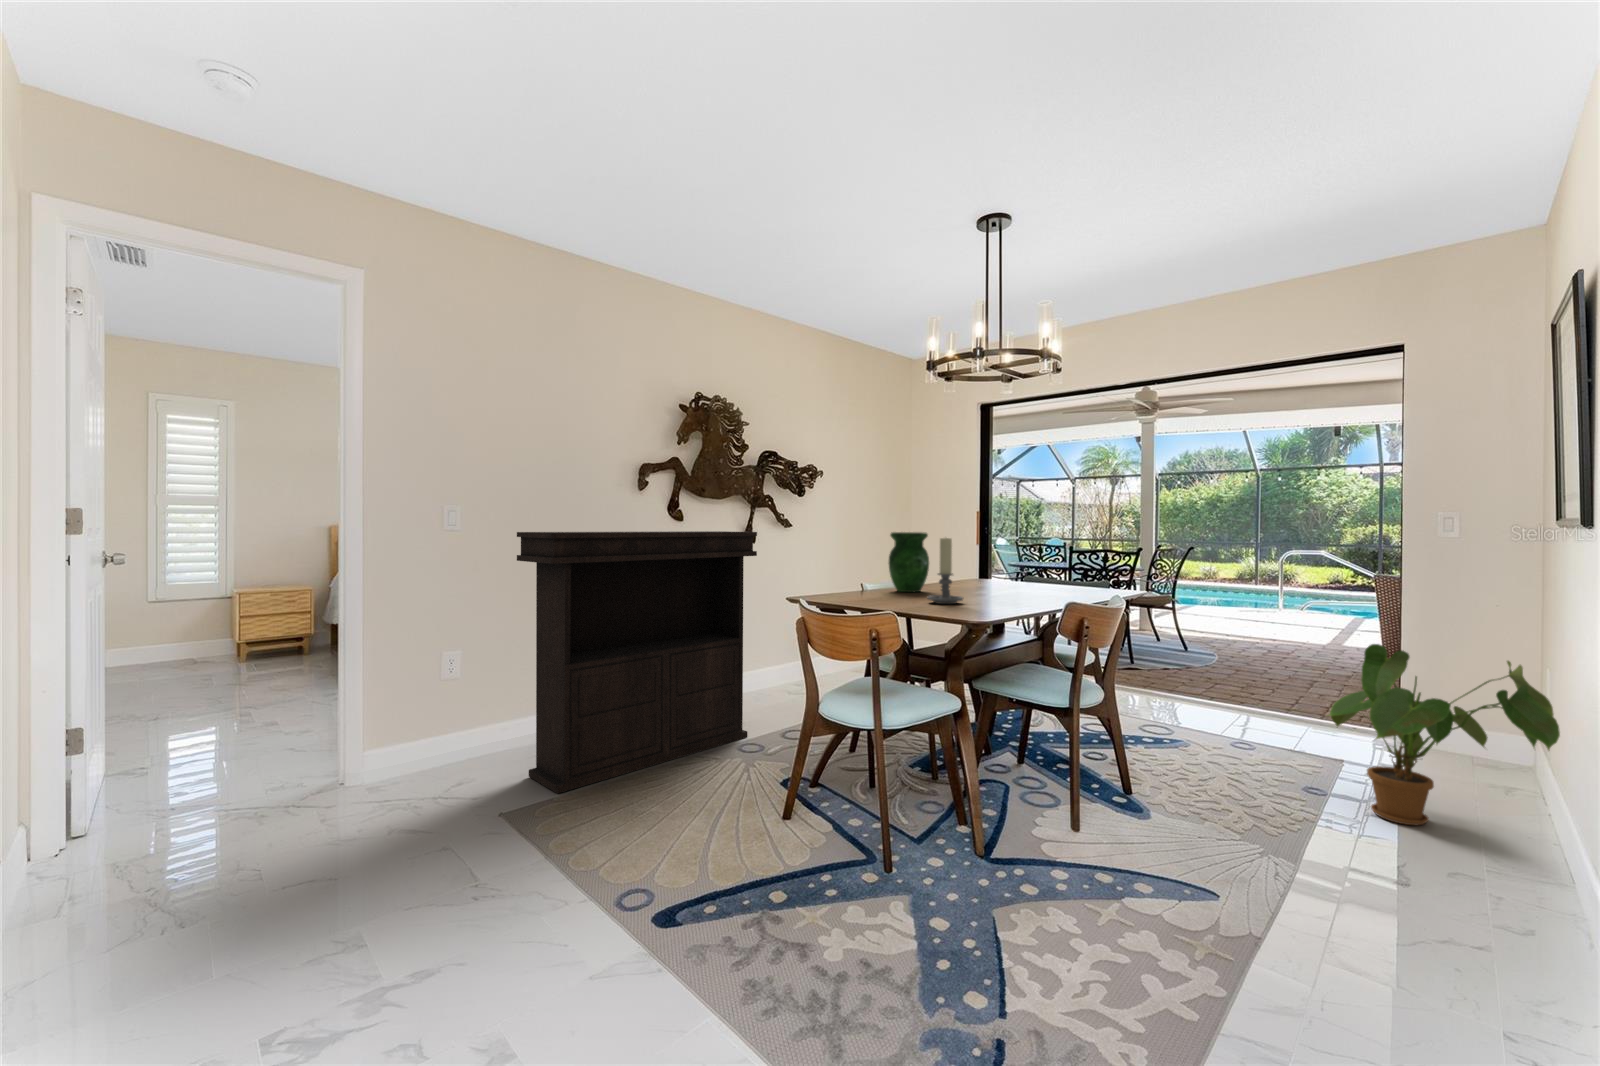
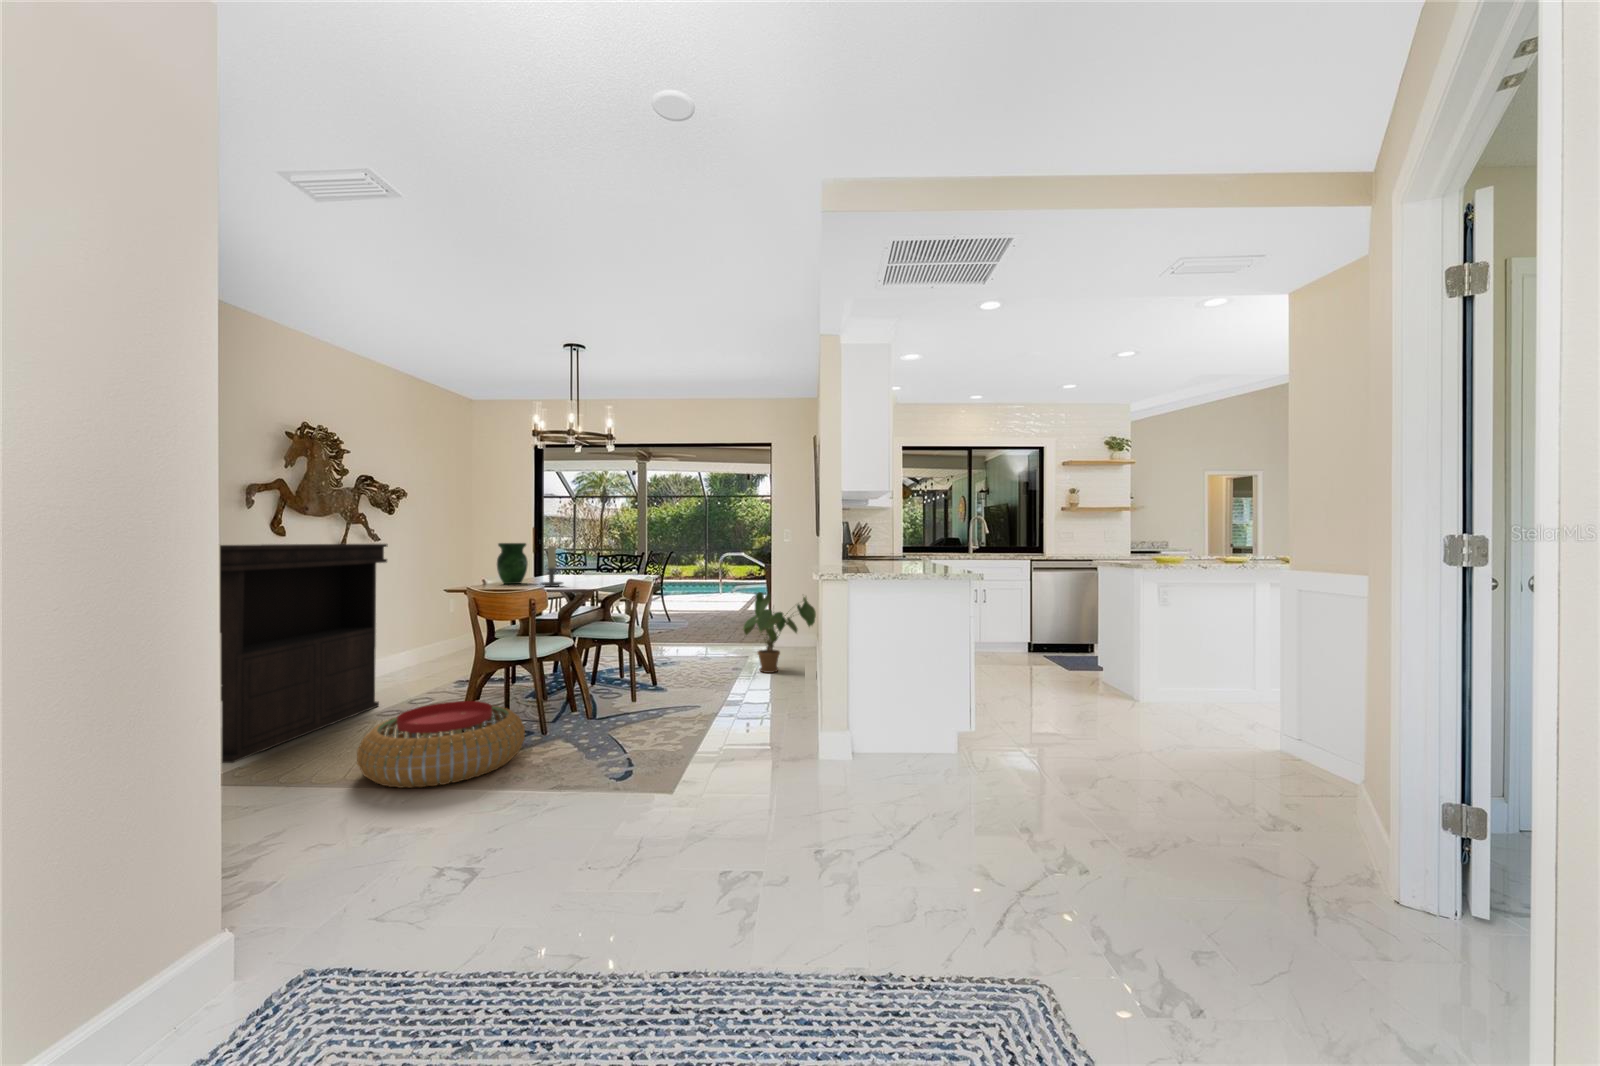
pouf: none [602,782,842,953] -> present [357,701,525,788]

